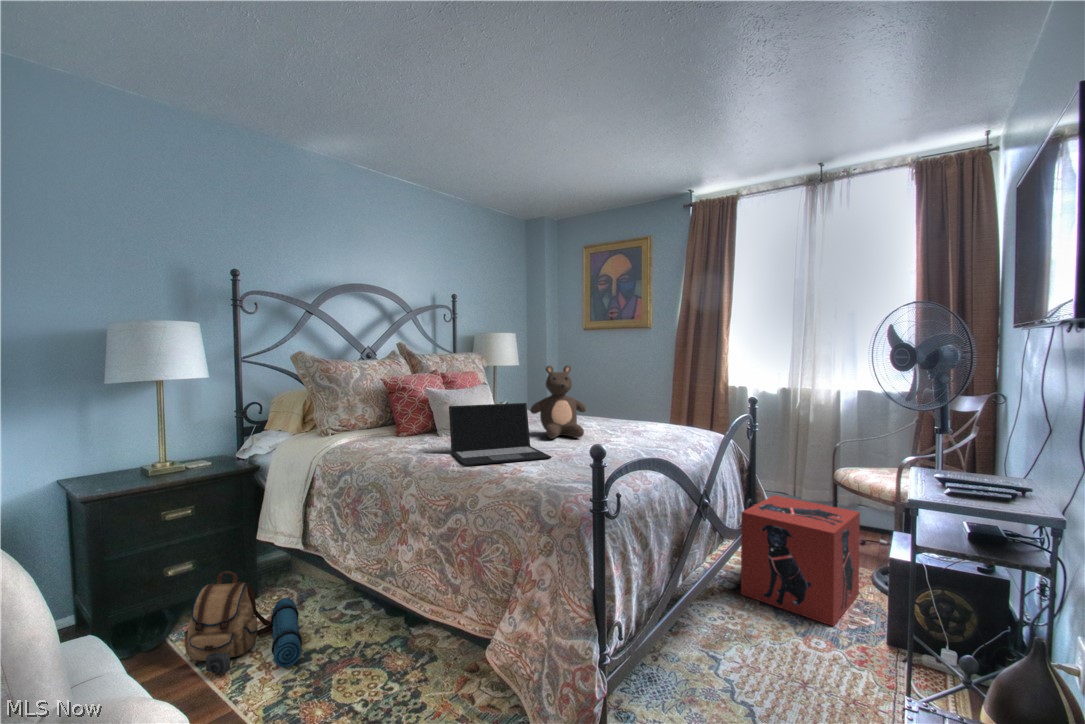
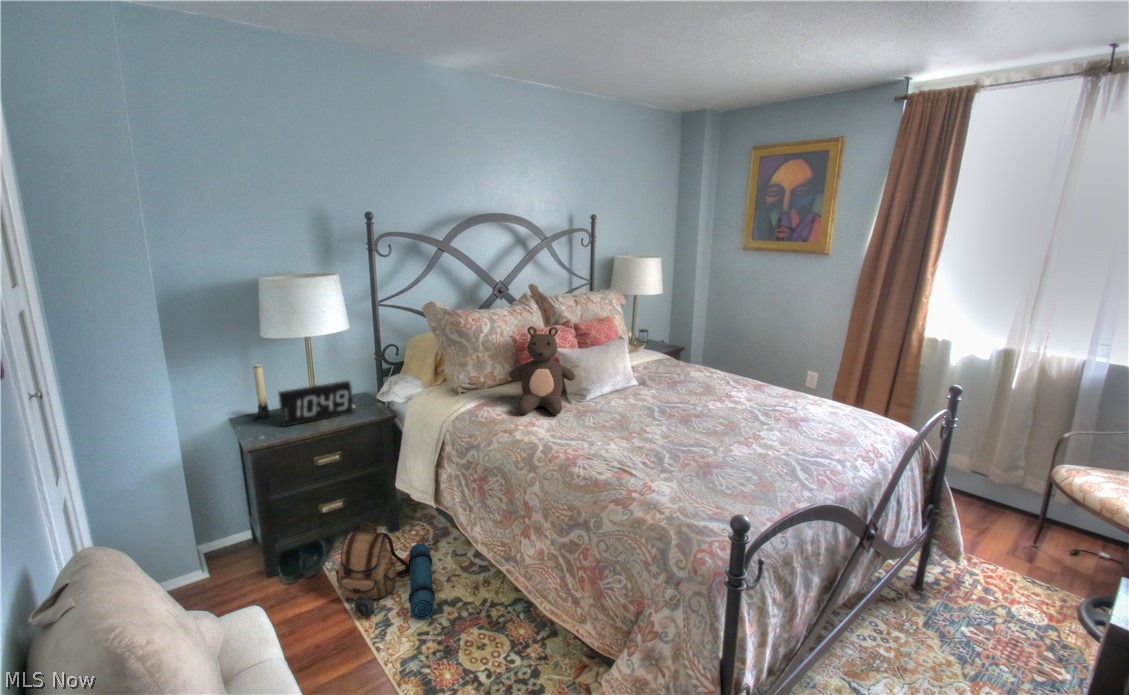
teddy bear: present [530,366,586,439] -> present [510,326,575,415]
laptop: present [449,403,551,466] -> none [577,384,689,469]
candle: none [97,418,118,478] -> present [253,364,270,419]
alarm clock: none [132,434,217,479] -> present [279,381,353,426]
storage box: present [741,495,860,626] -> none [900,497,1084,676]

